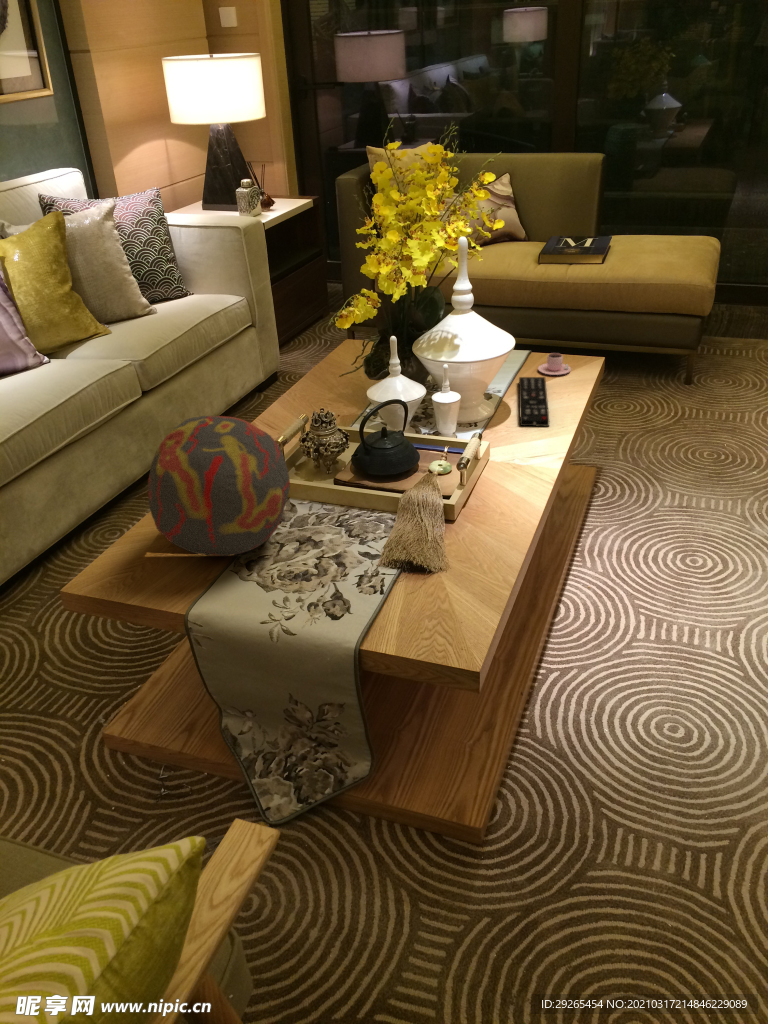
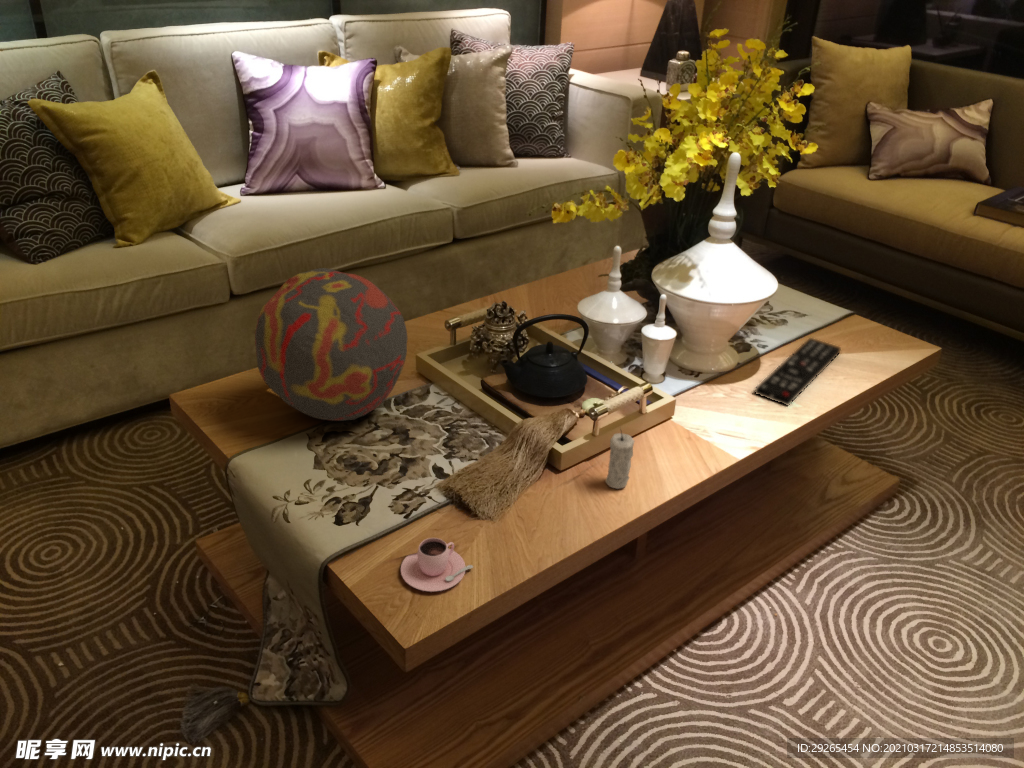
teacup: present [538,353,571,375] -> present [401,538,473,592]
candle: none [488,465,509,517] -> present [606,433,634,489]

